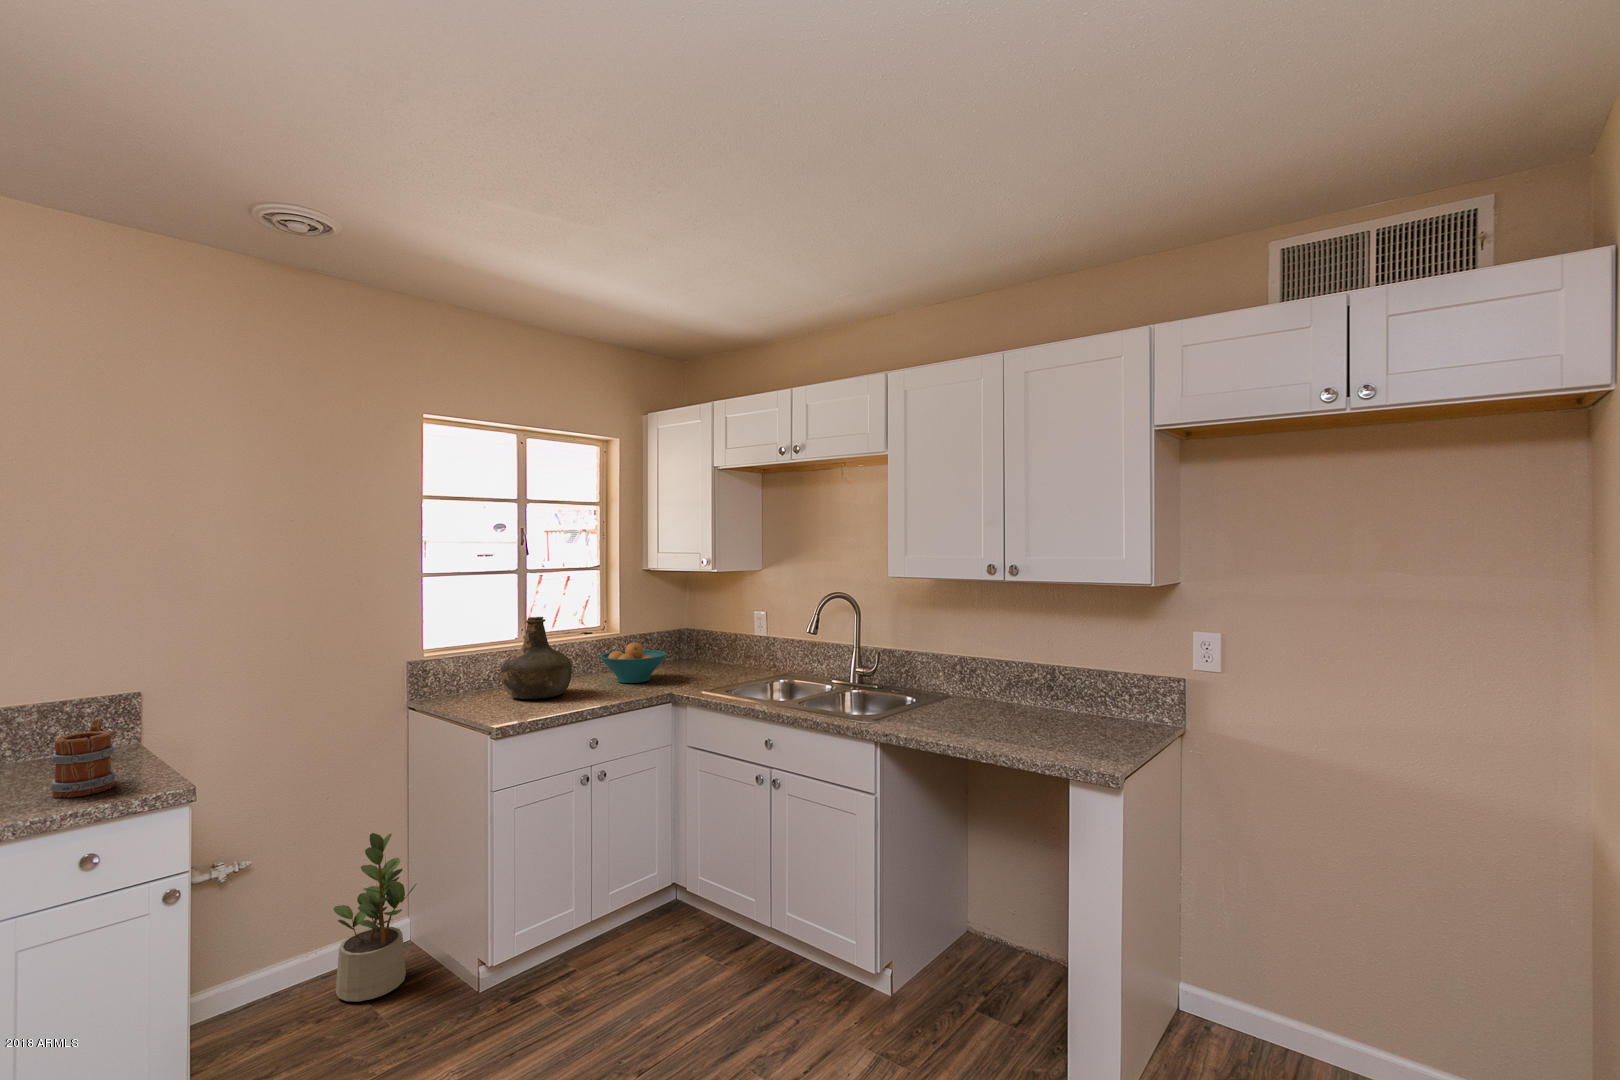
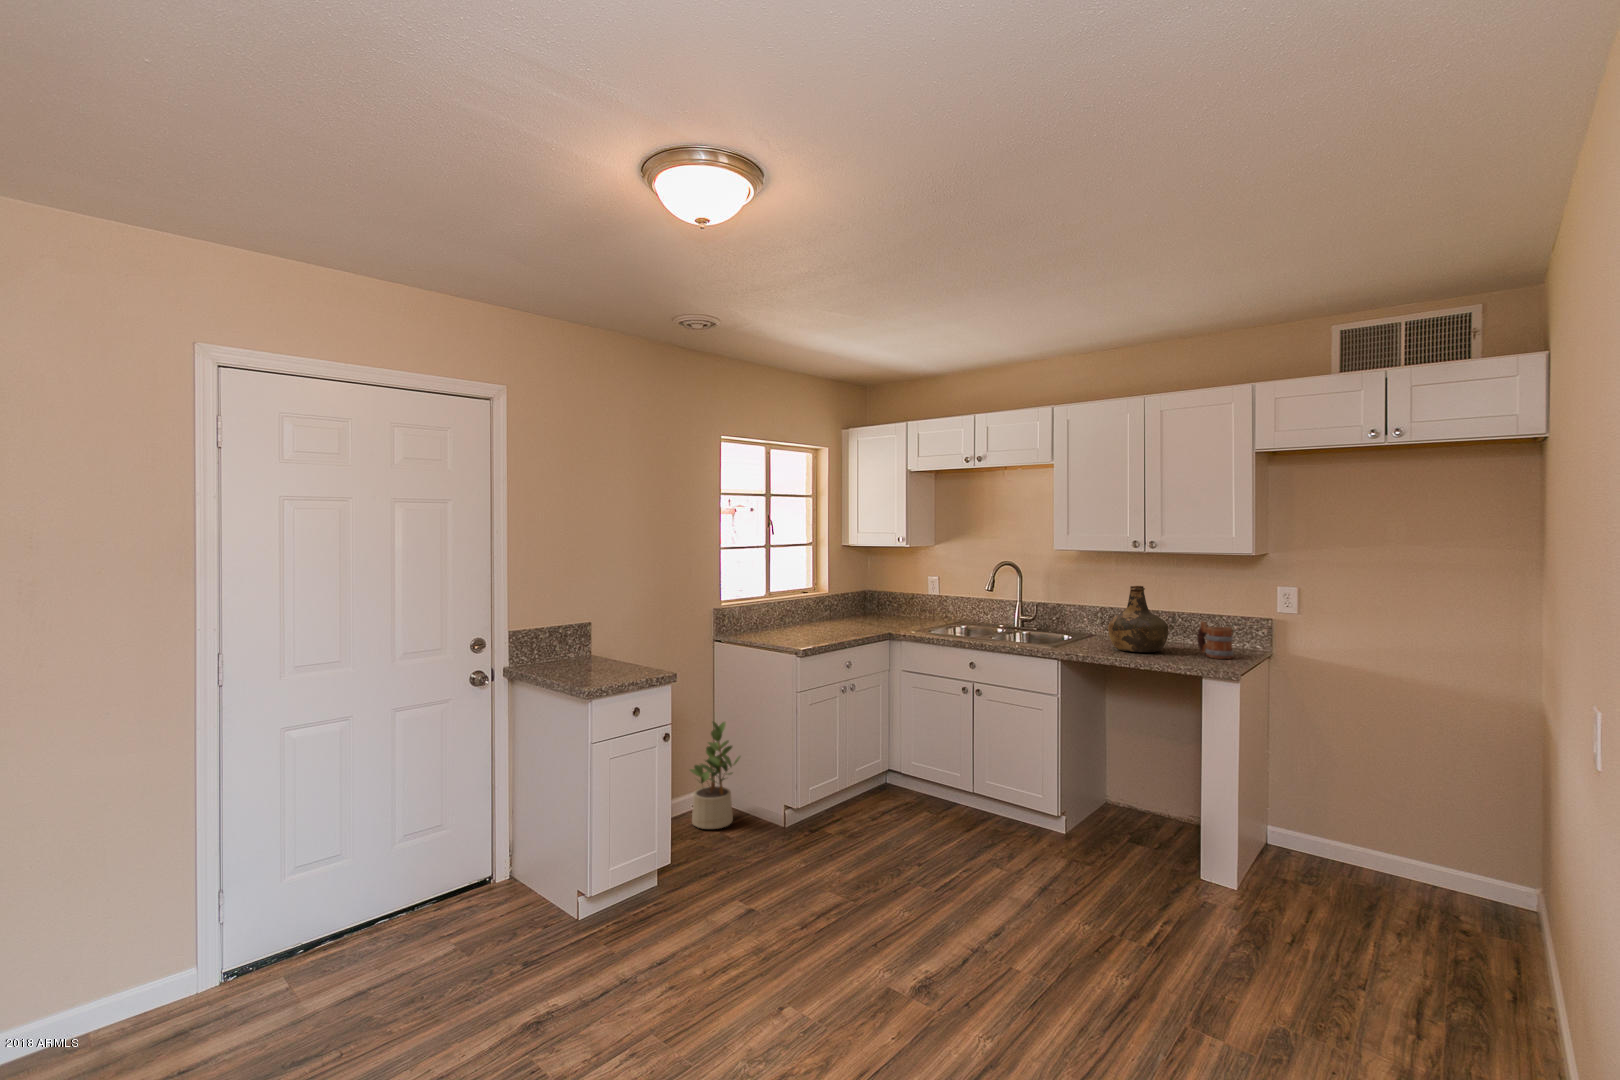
bottle: present [501,617,572,699] -> present [1108,586,1168,652]
fruit bowl: present [599,642,667,683] -> none [826,599,874,629]
mug: present [50,719,116,797] -> present [1197,621,1234,659]

